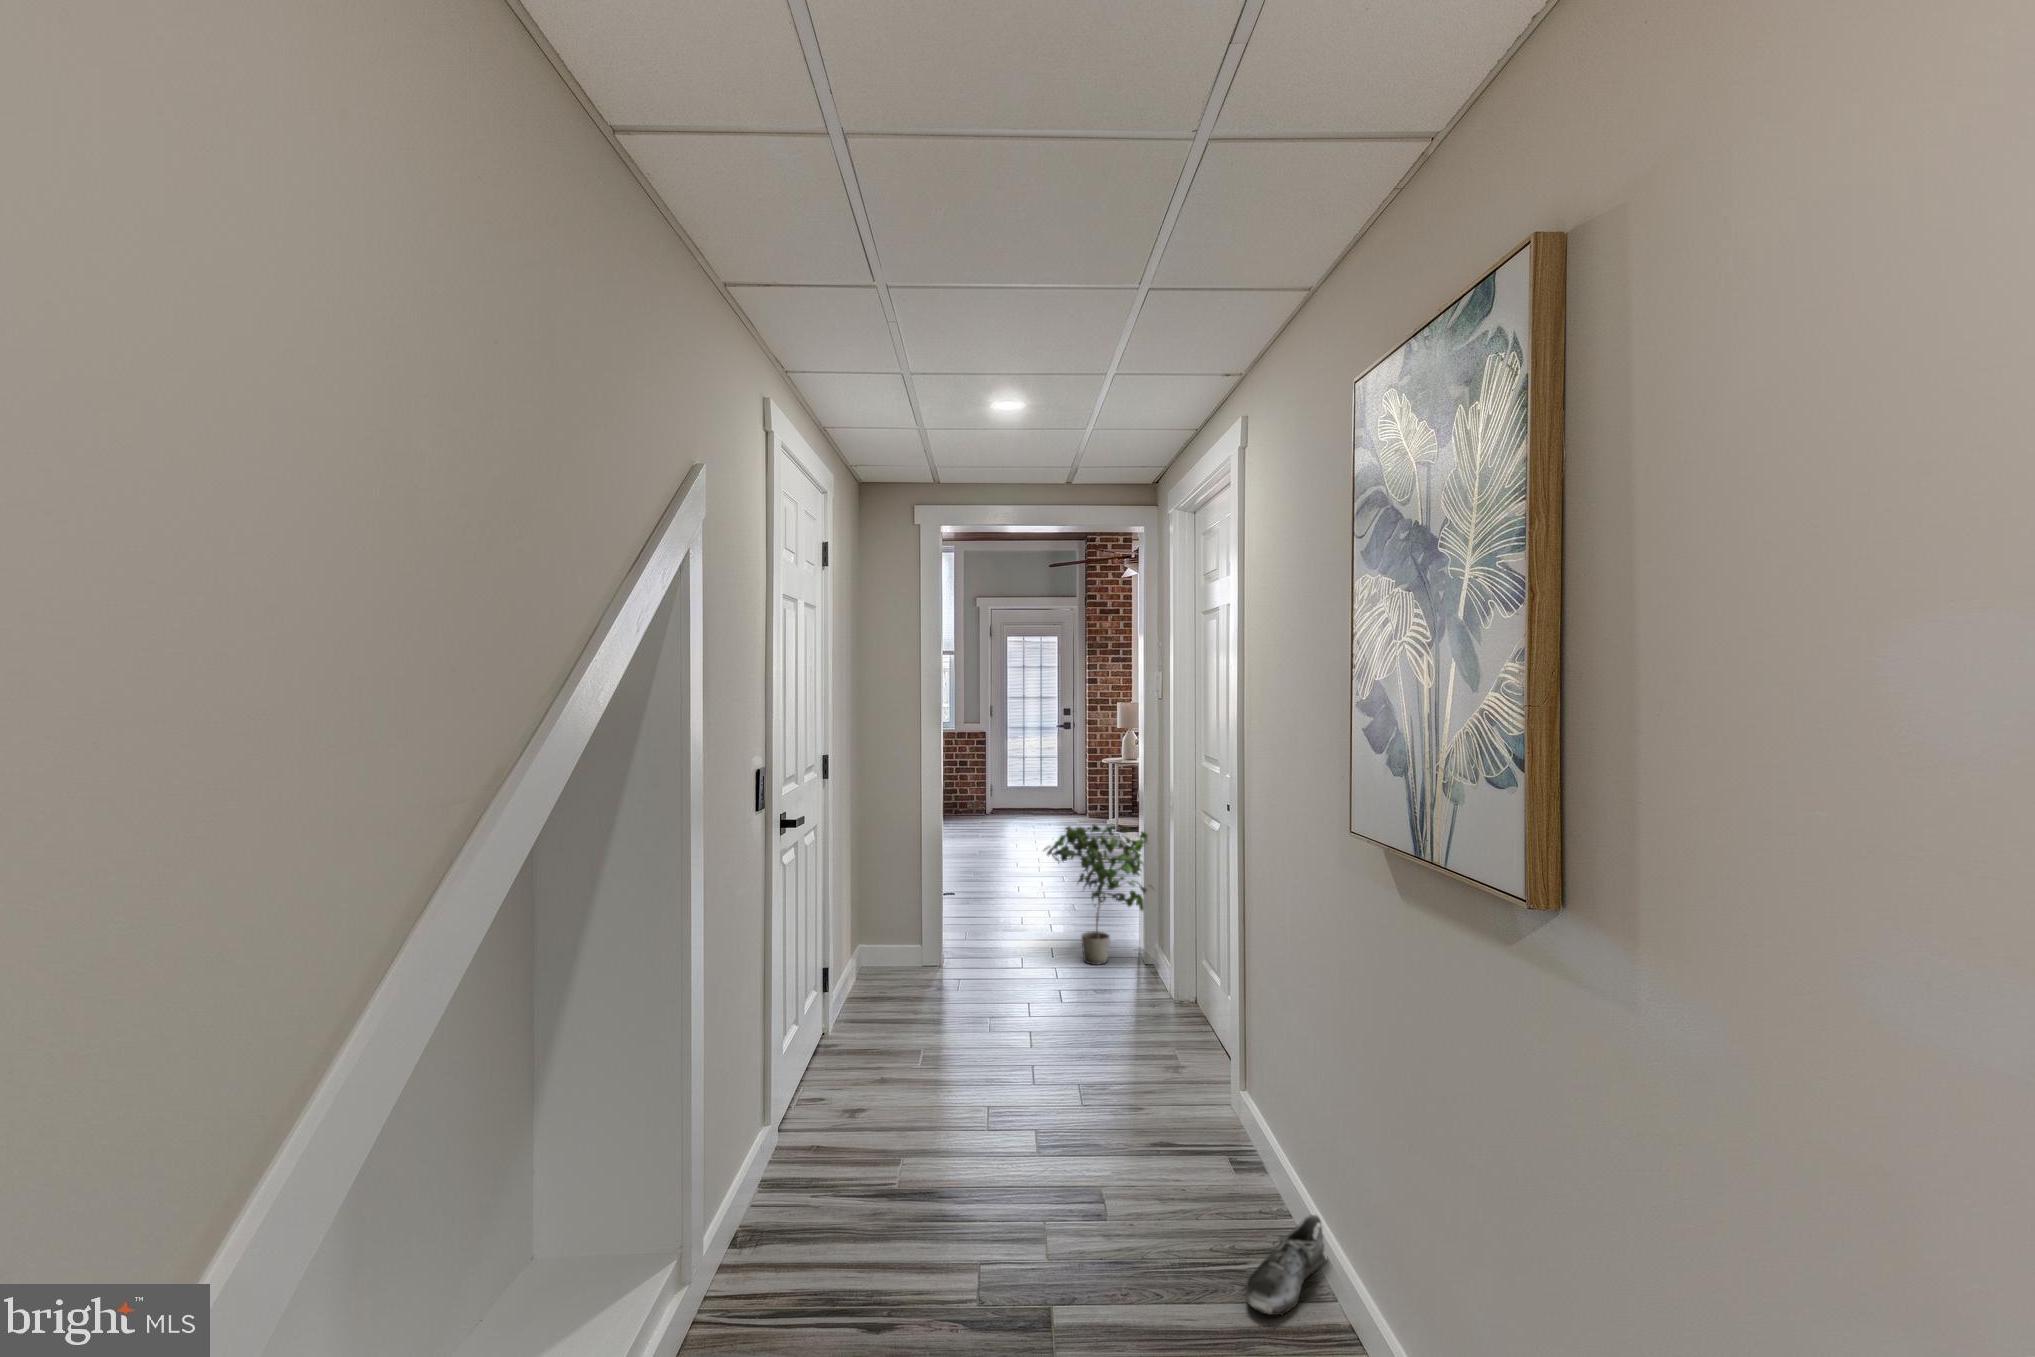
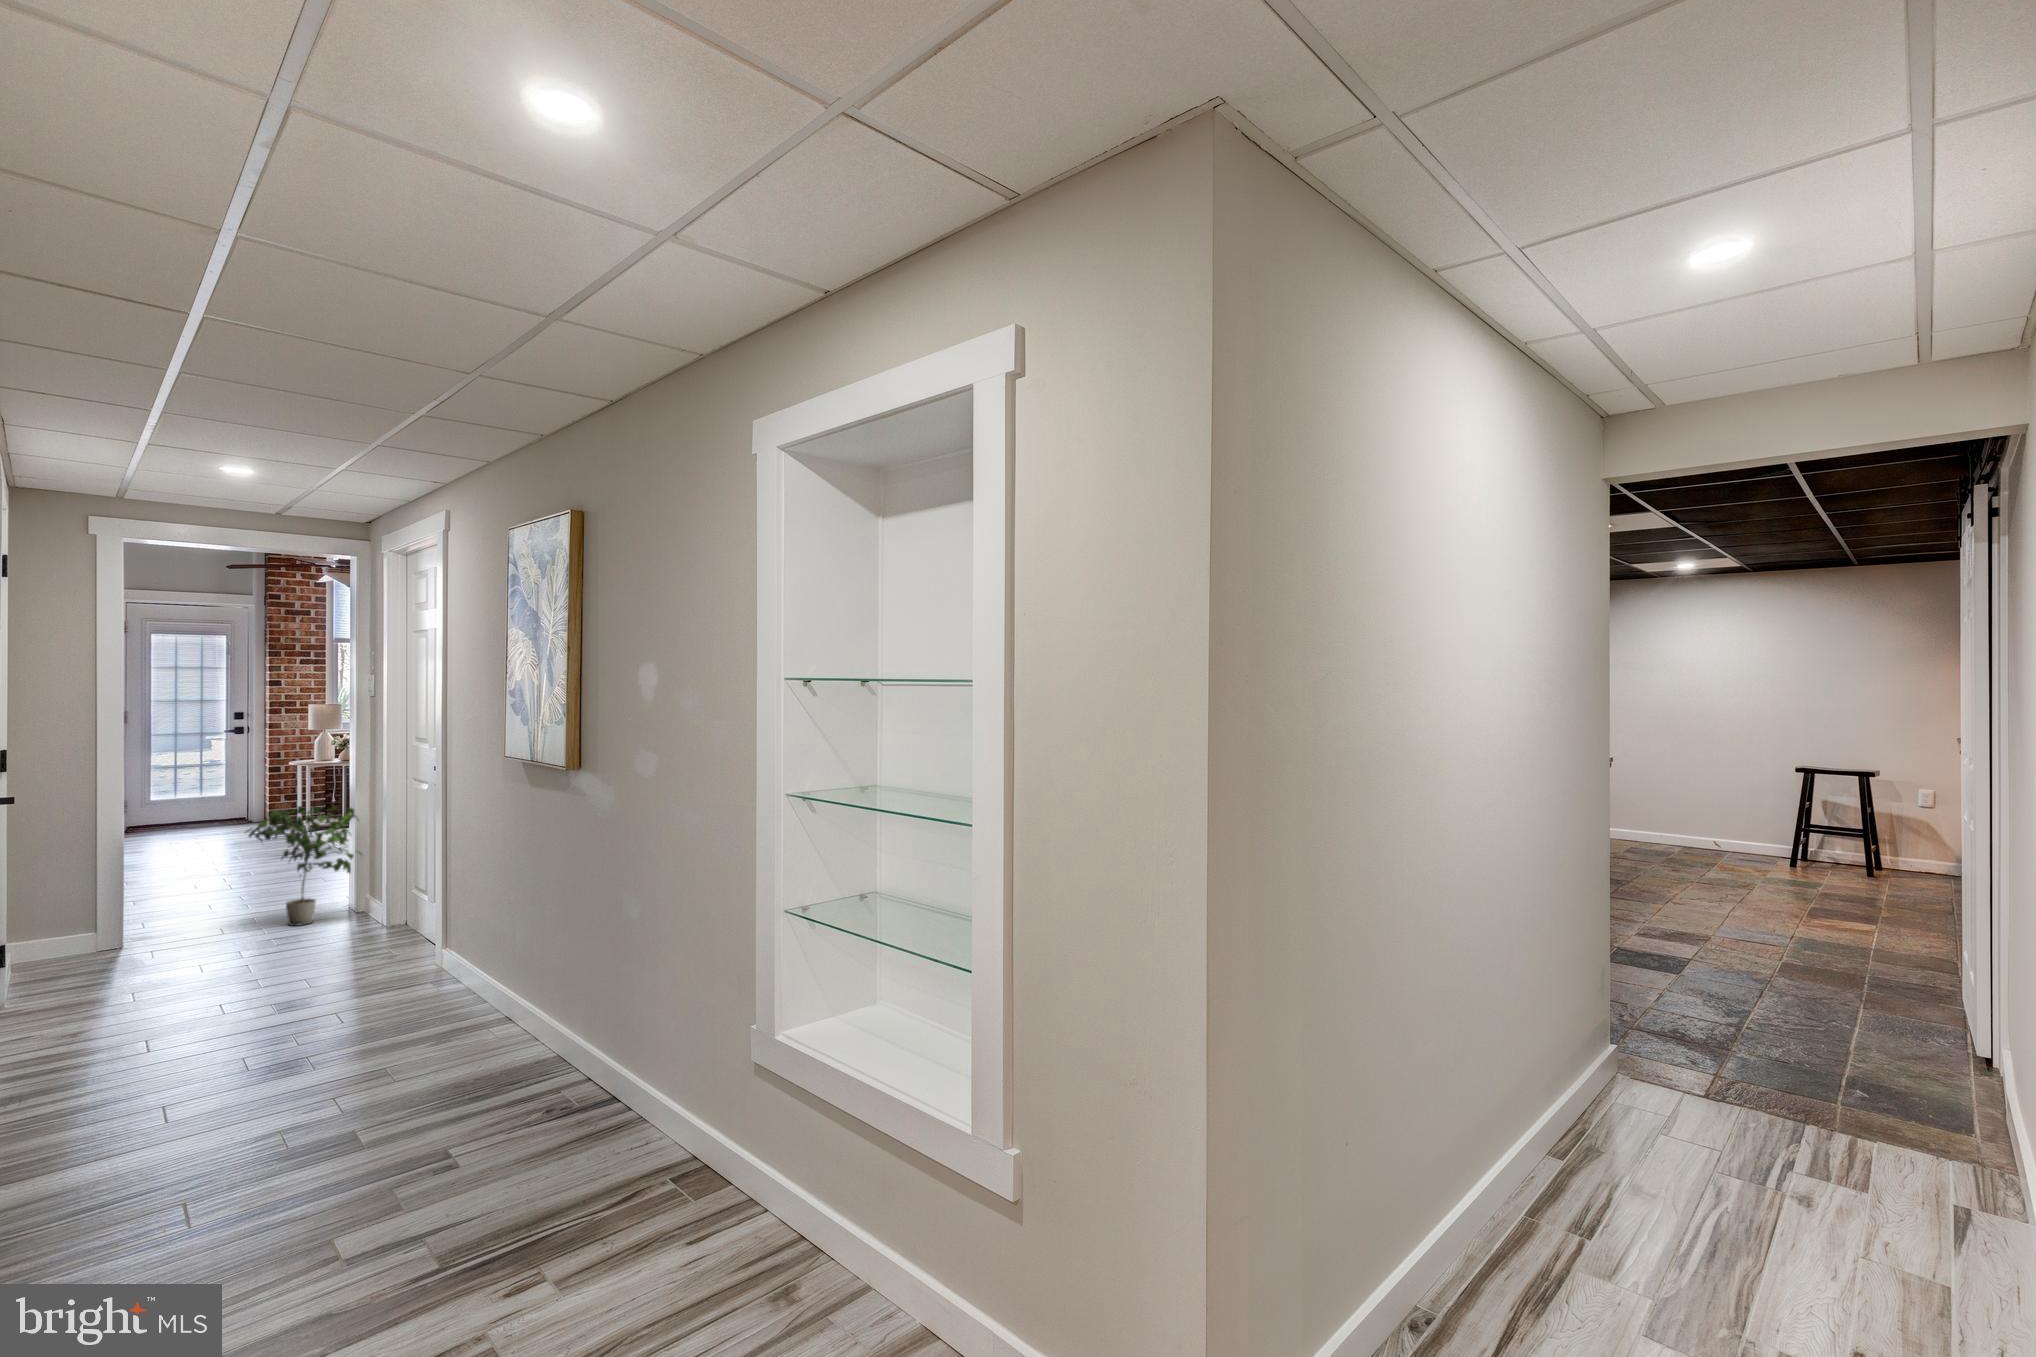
shoe: present [1246,1215,1327,1316] -> none [436,995,491,1041]

